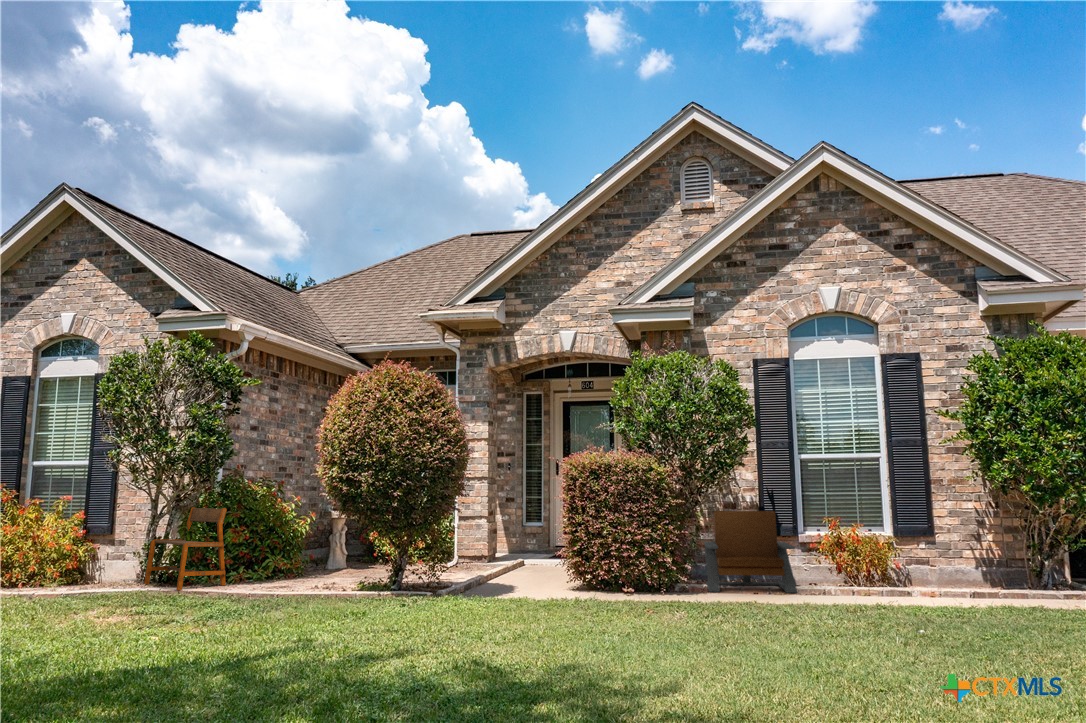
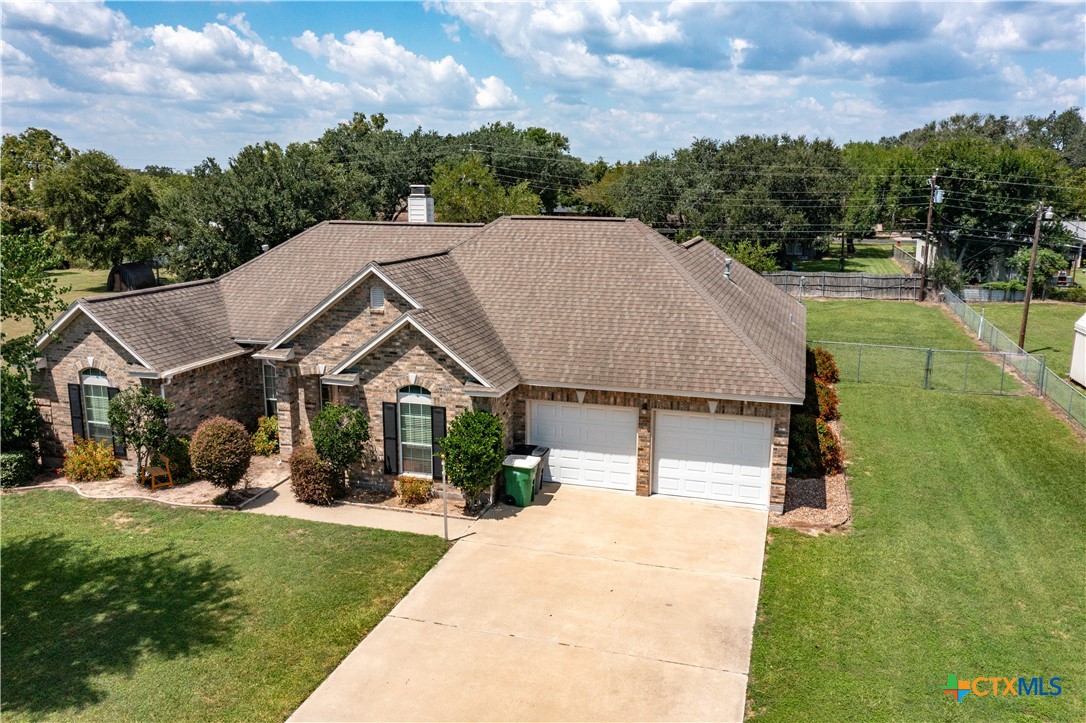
lounge chair: present [704,511,797,593] -> none [351,465,393,503]

